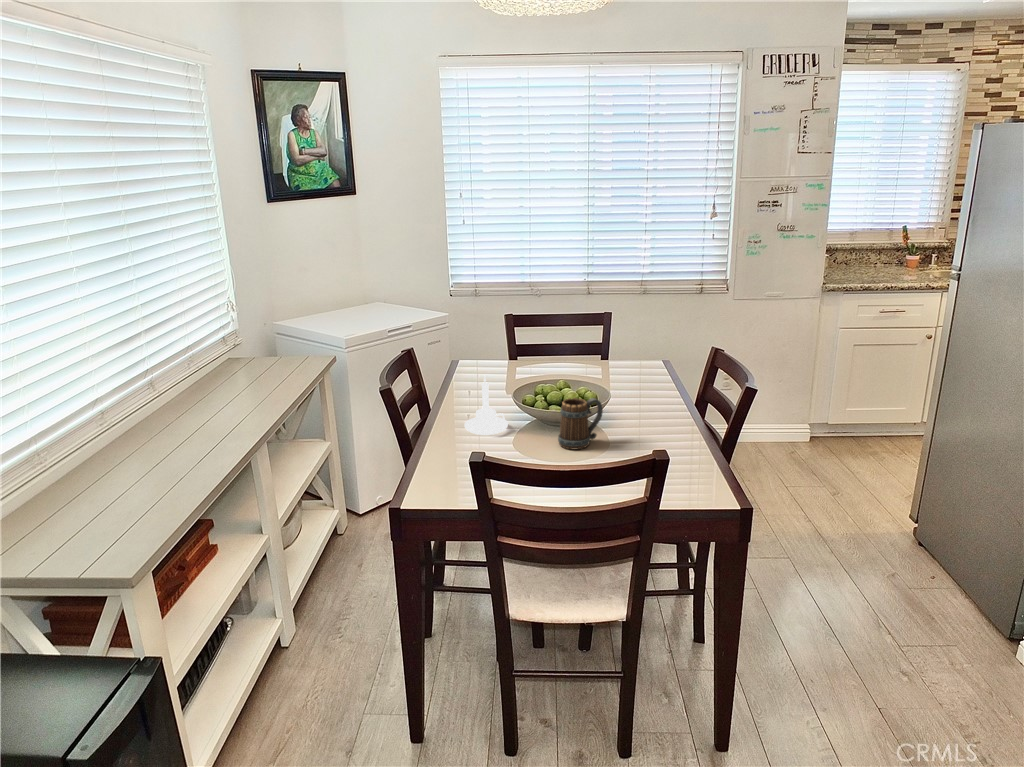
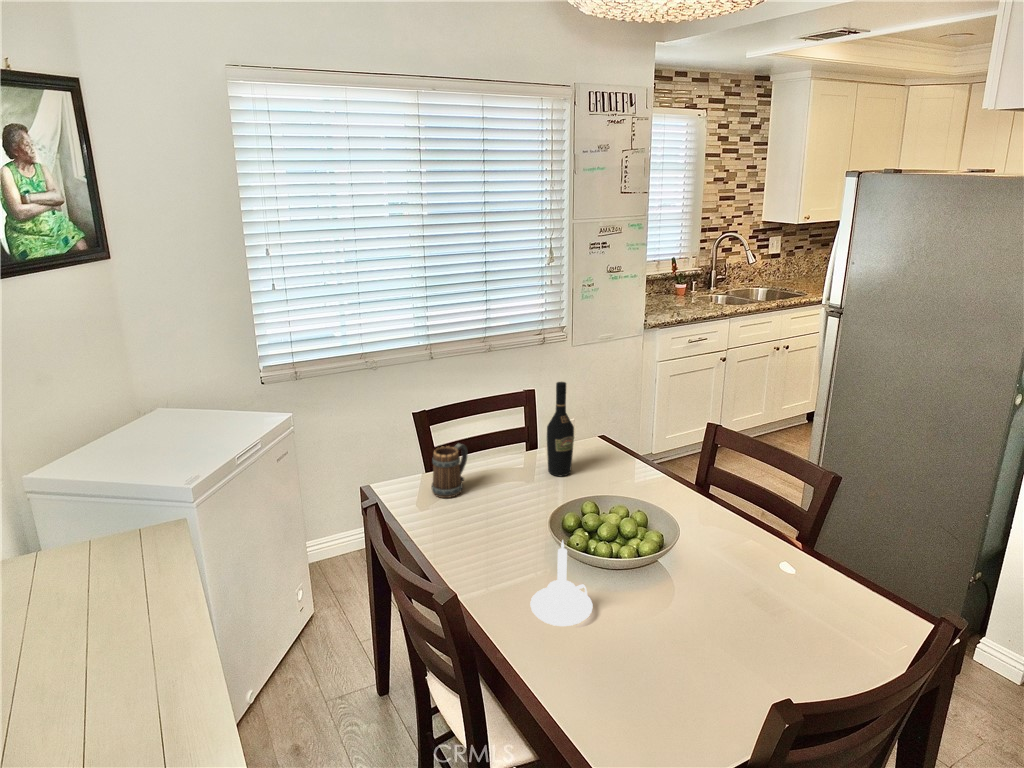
wine bottle: none [586,296,608,374] -> present [547,382,574,476]
mug: present [558,398,603,449] -> present [432,443,467,498]

